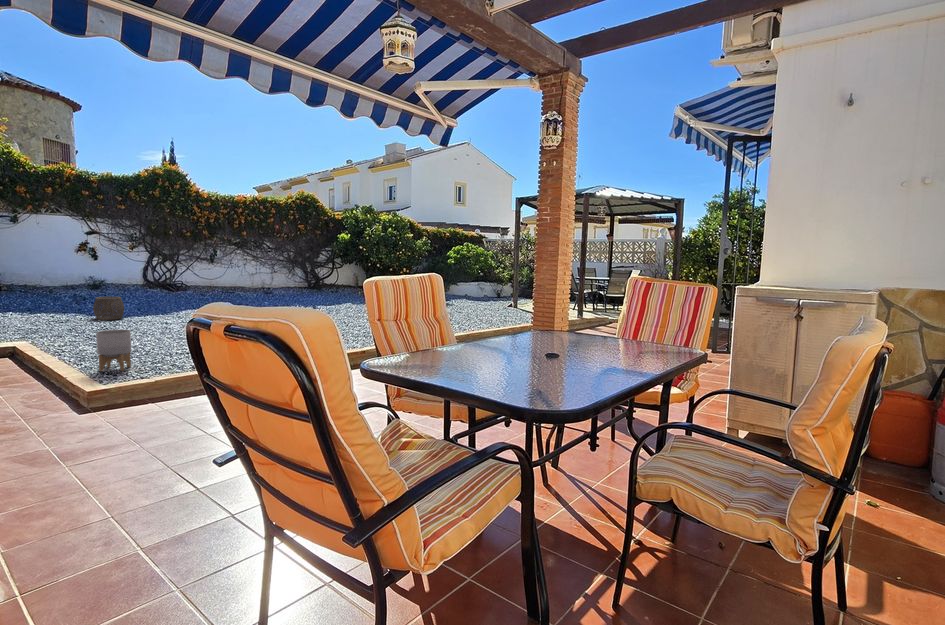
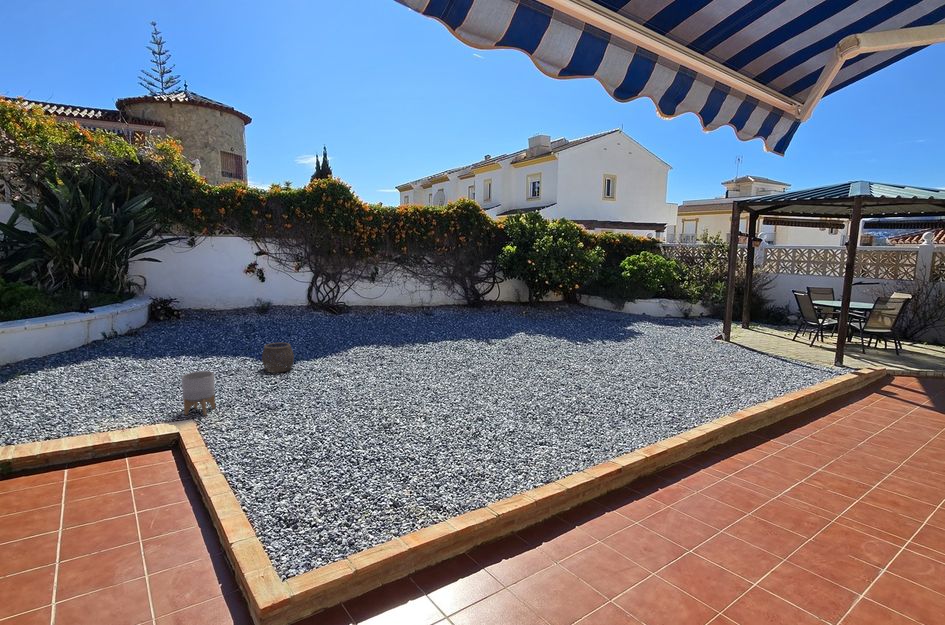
planter: present [96,329,131,371] -> present [181,371,215,415]

